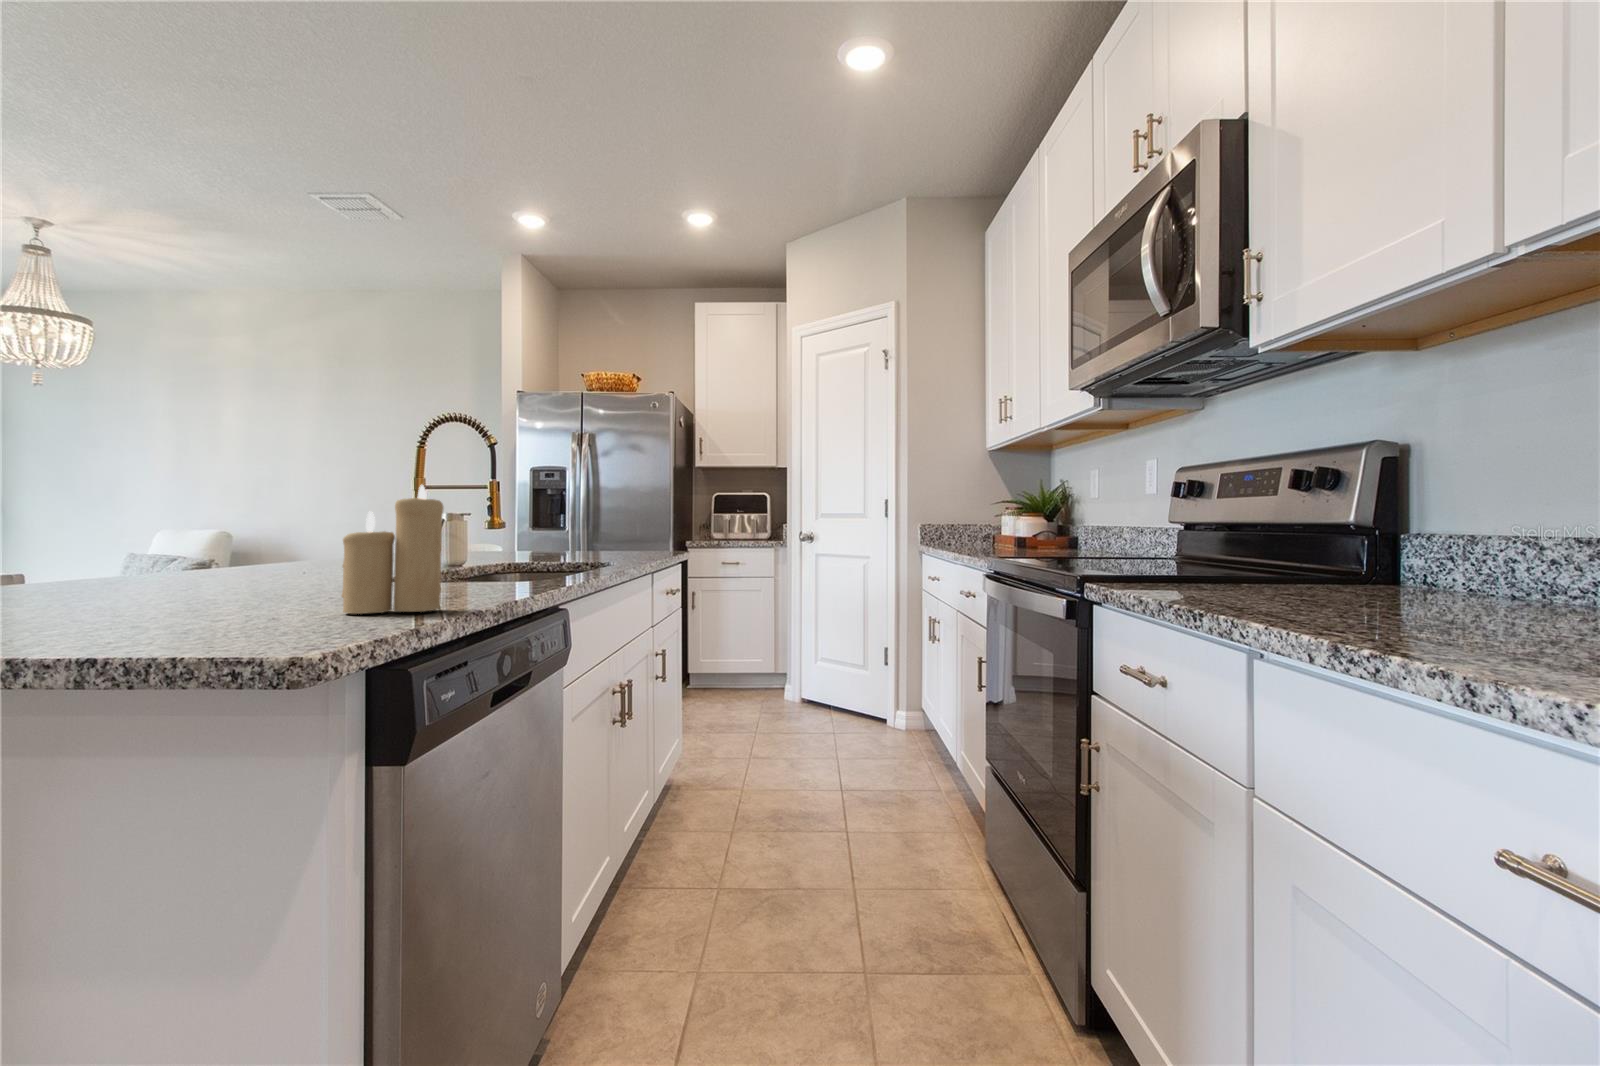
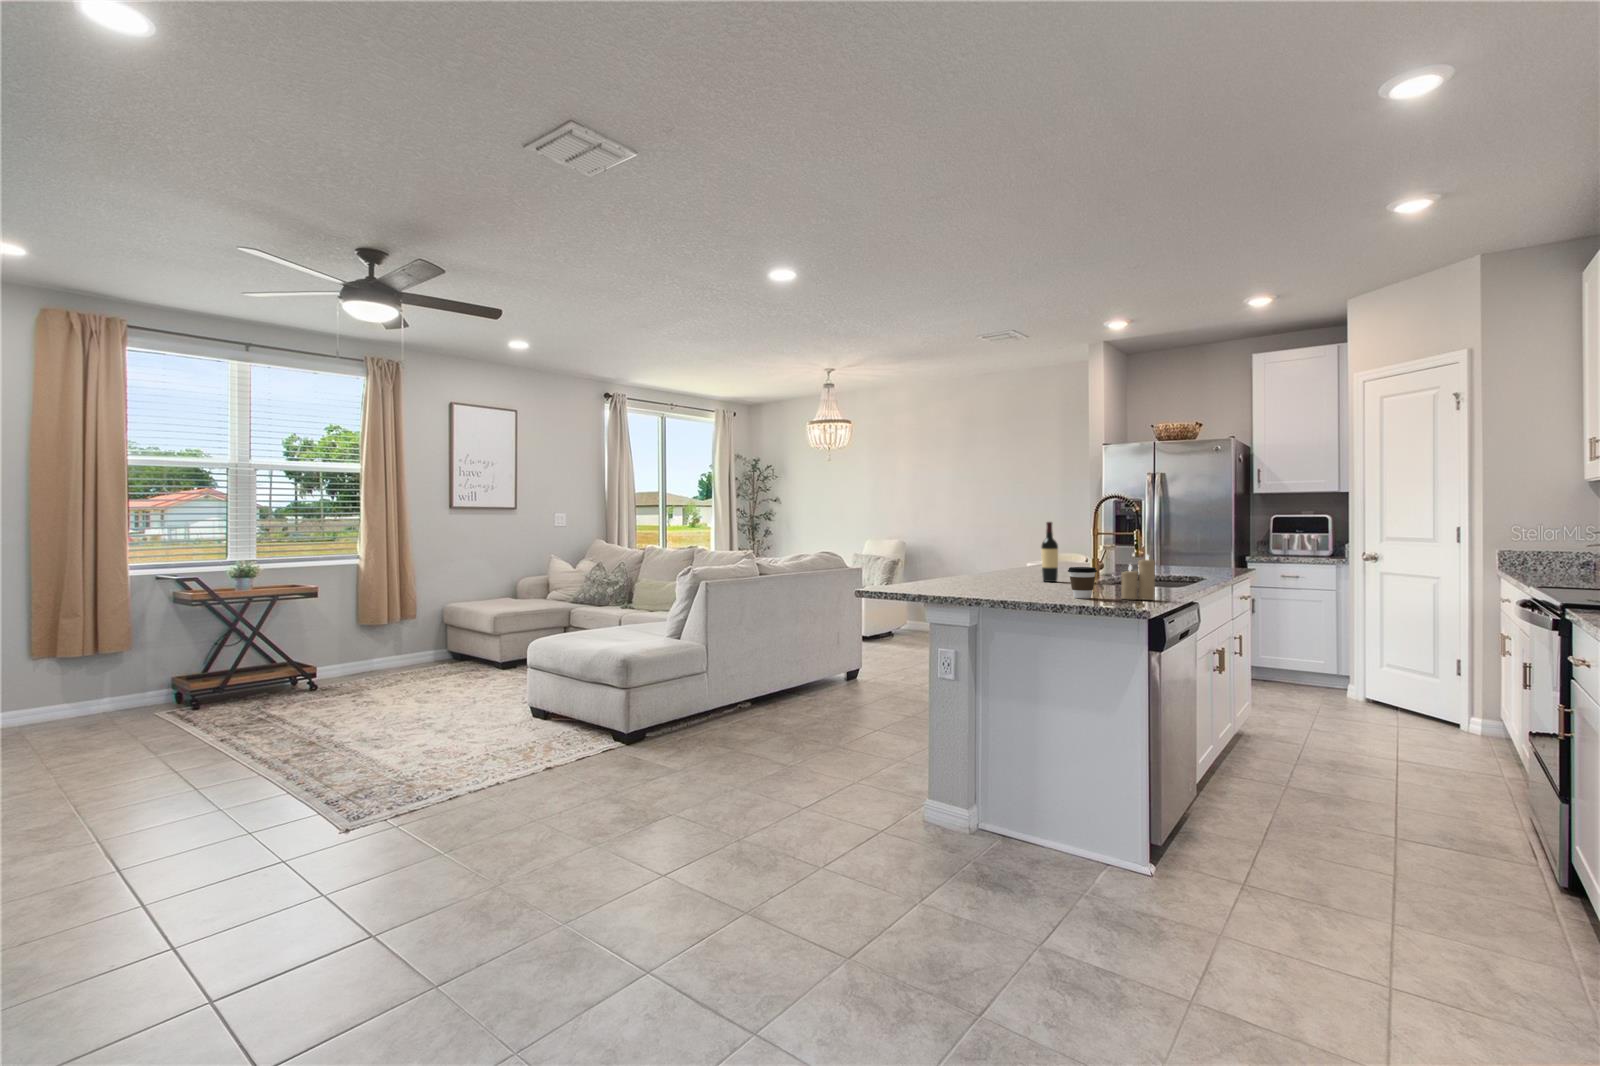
wine bottle: none [260,438,305,577] -> present [1041,522,1058,582]
coffee cup: none [141,522,257,621] -> present [1068,567,1097,598]

